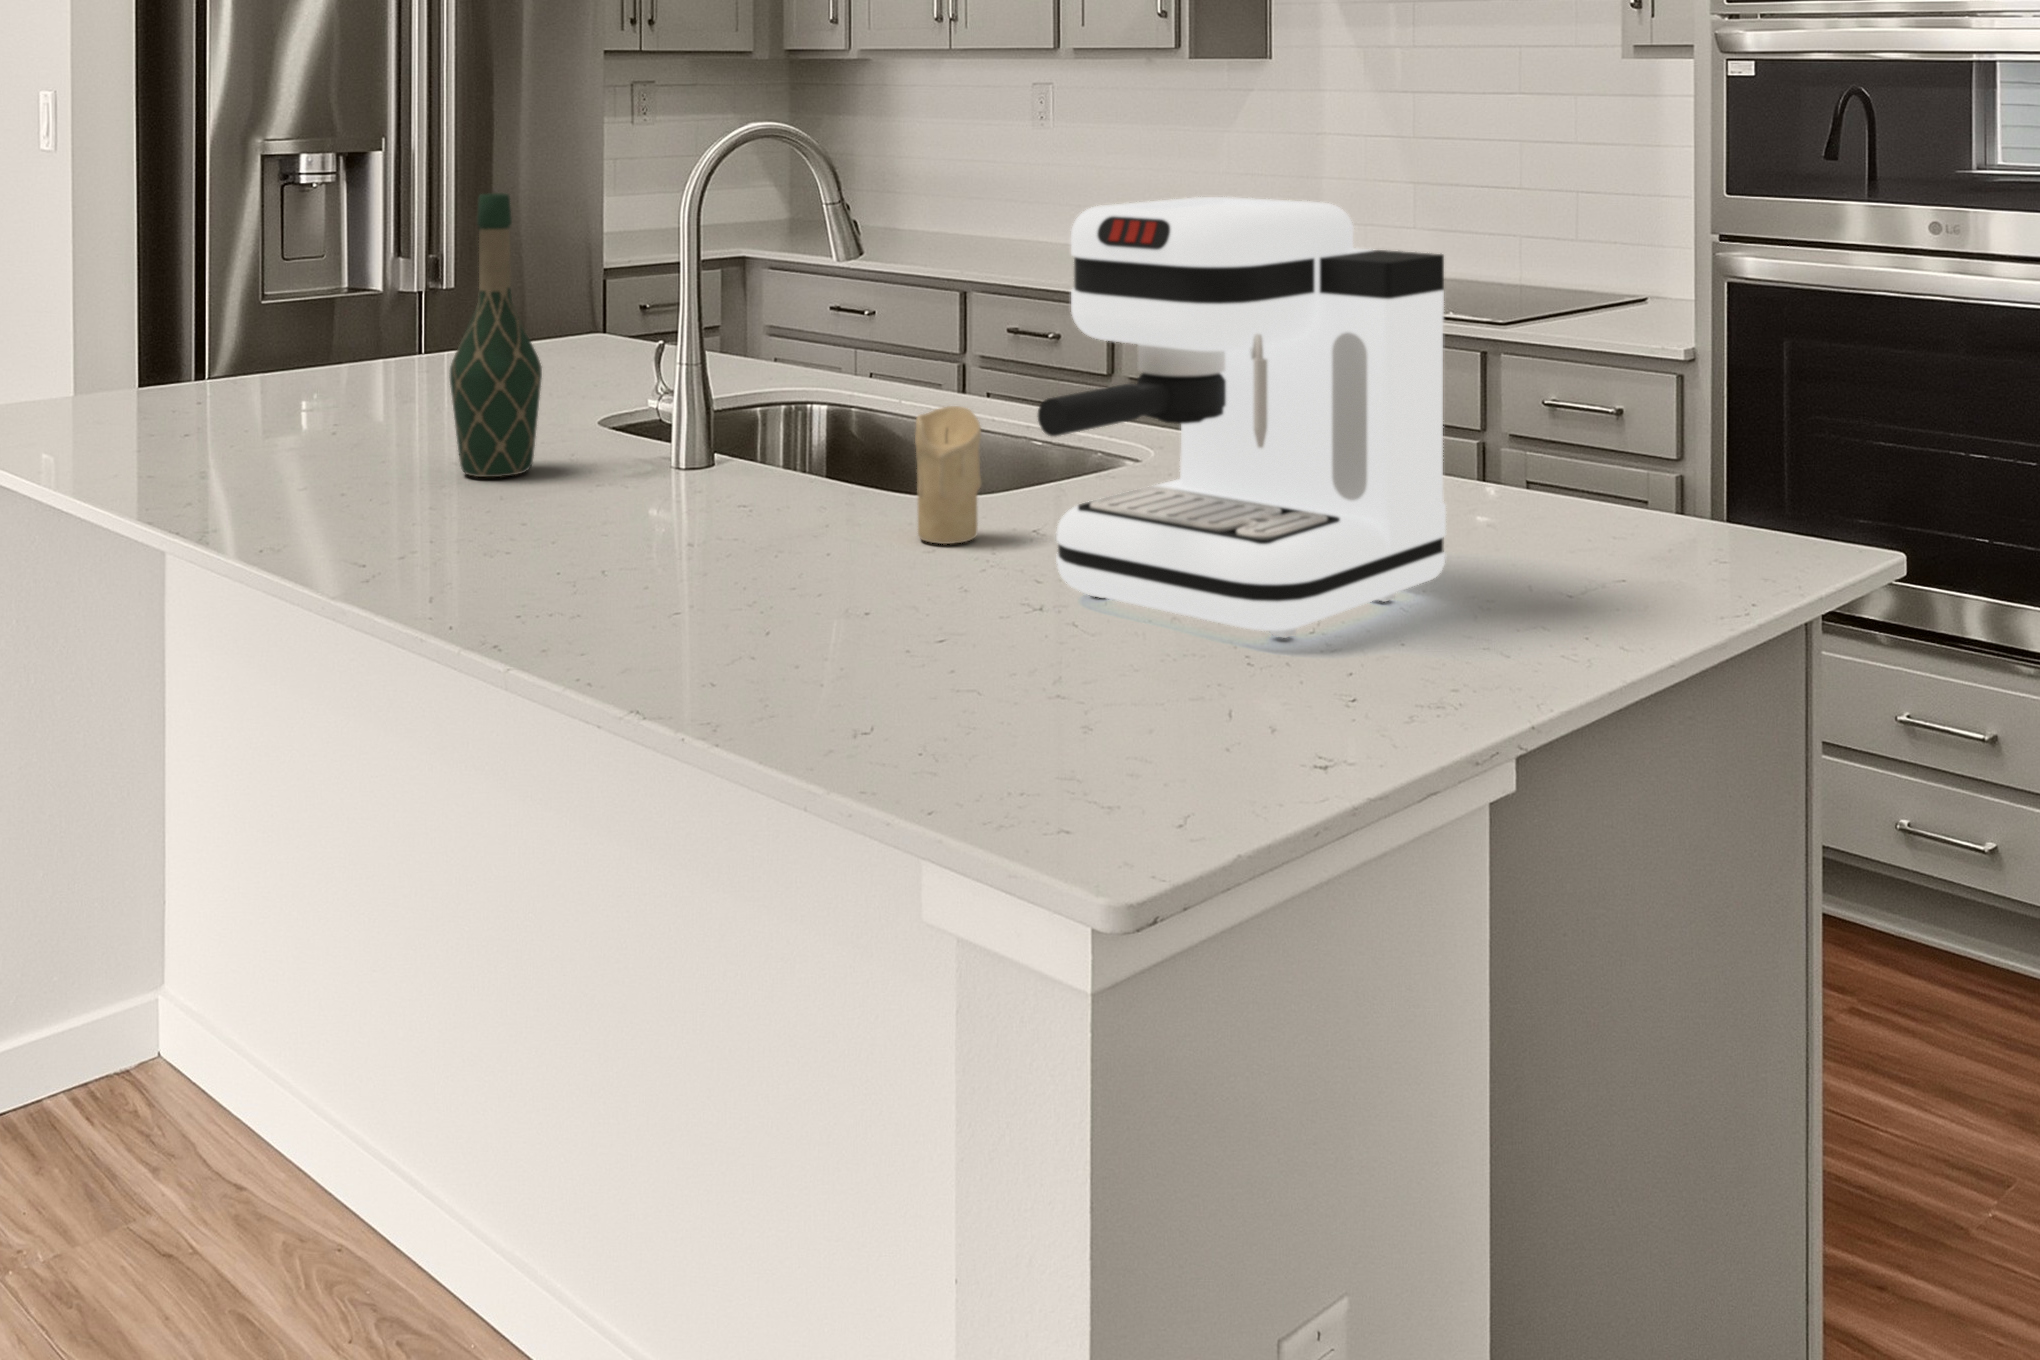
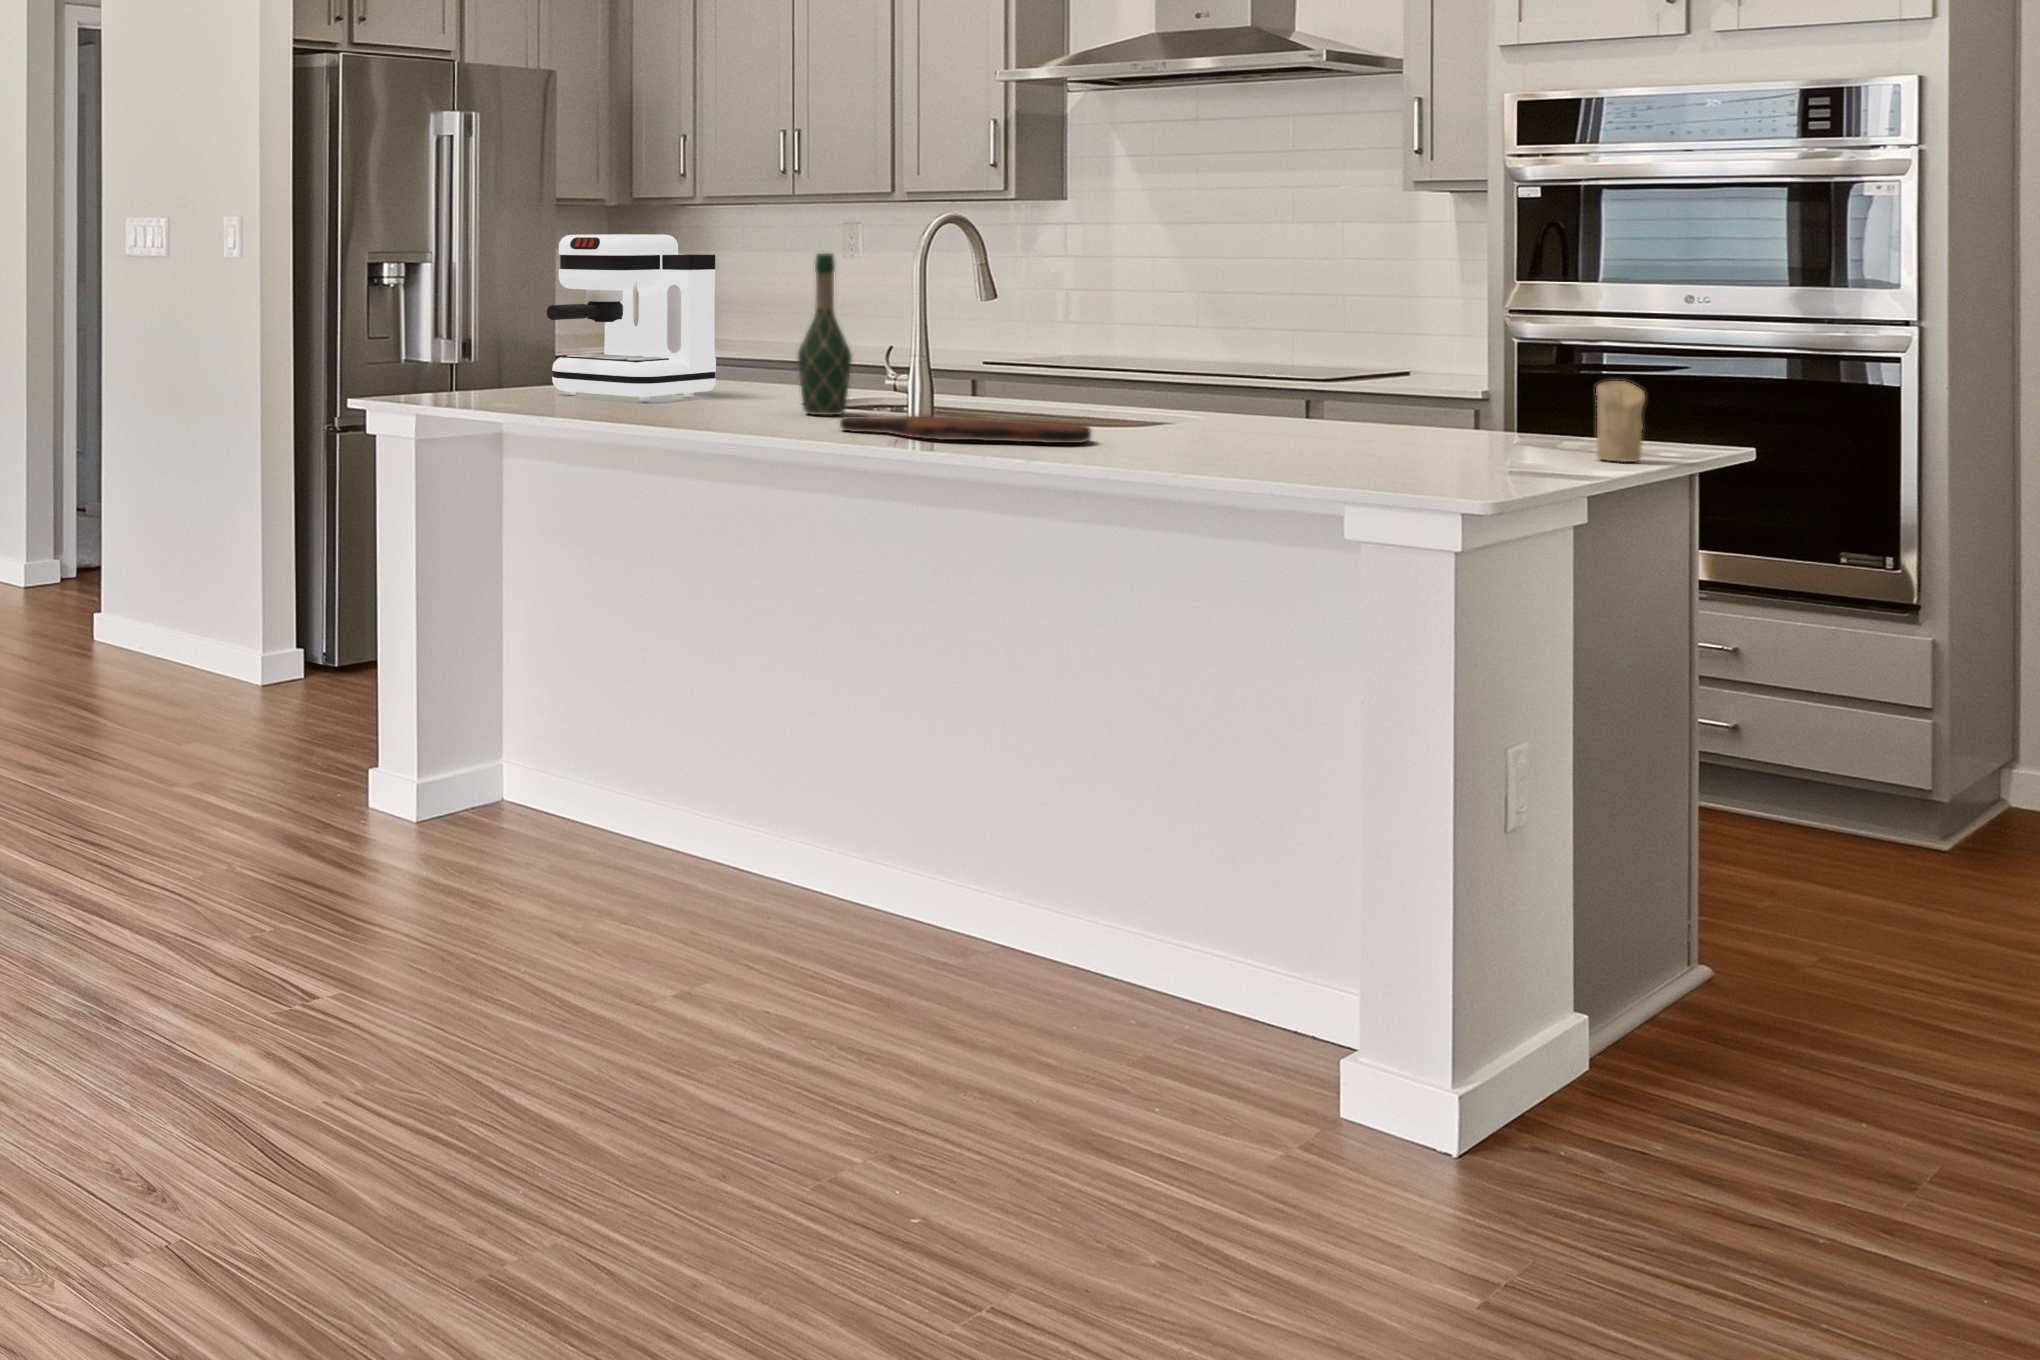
coffee maker: present [1038,197,1446,638] -> present [547,234,716,401]
candle: present [915,406,981,544] -> present [1596,381,1645,462]
cutting board: none [406,500,797,573] -> present [840,415,1091,443]

